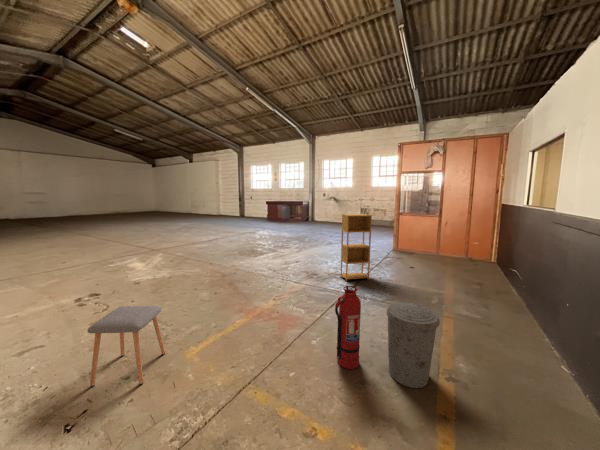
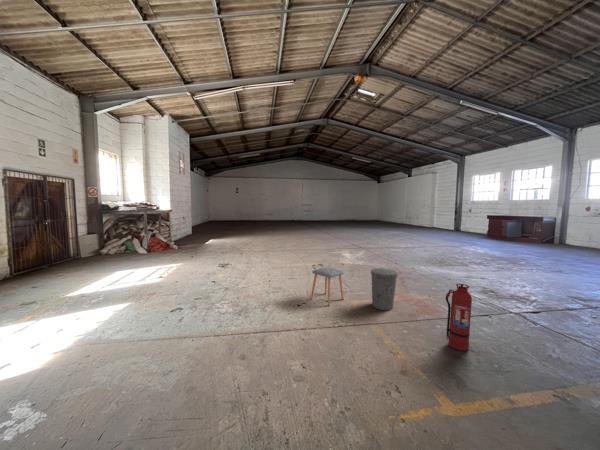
shelving unit: present [340,214,372,281] -> none [528,232,580,315]
trash can: present [387,302,440,388] -> present [371,268,398,310]

